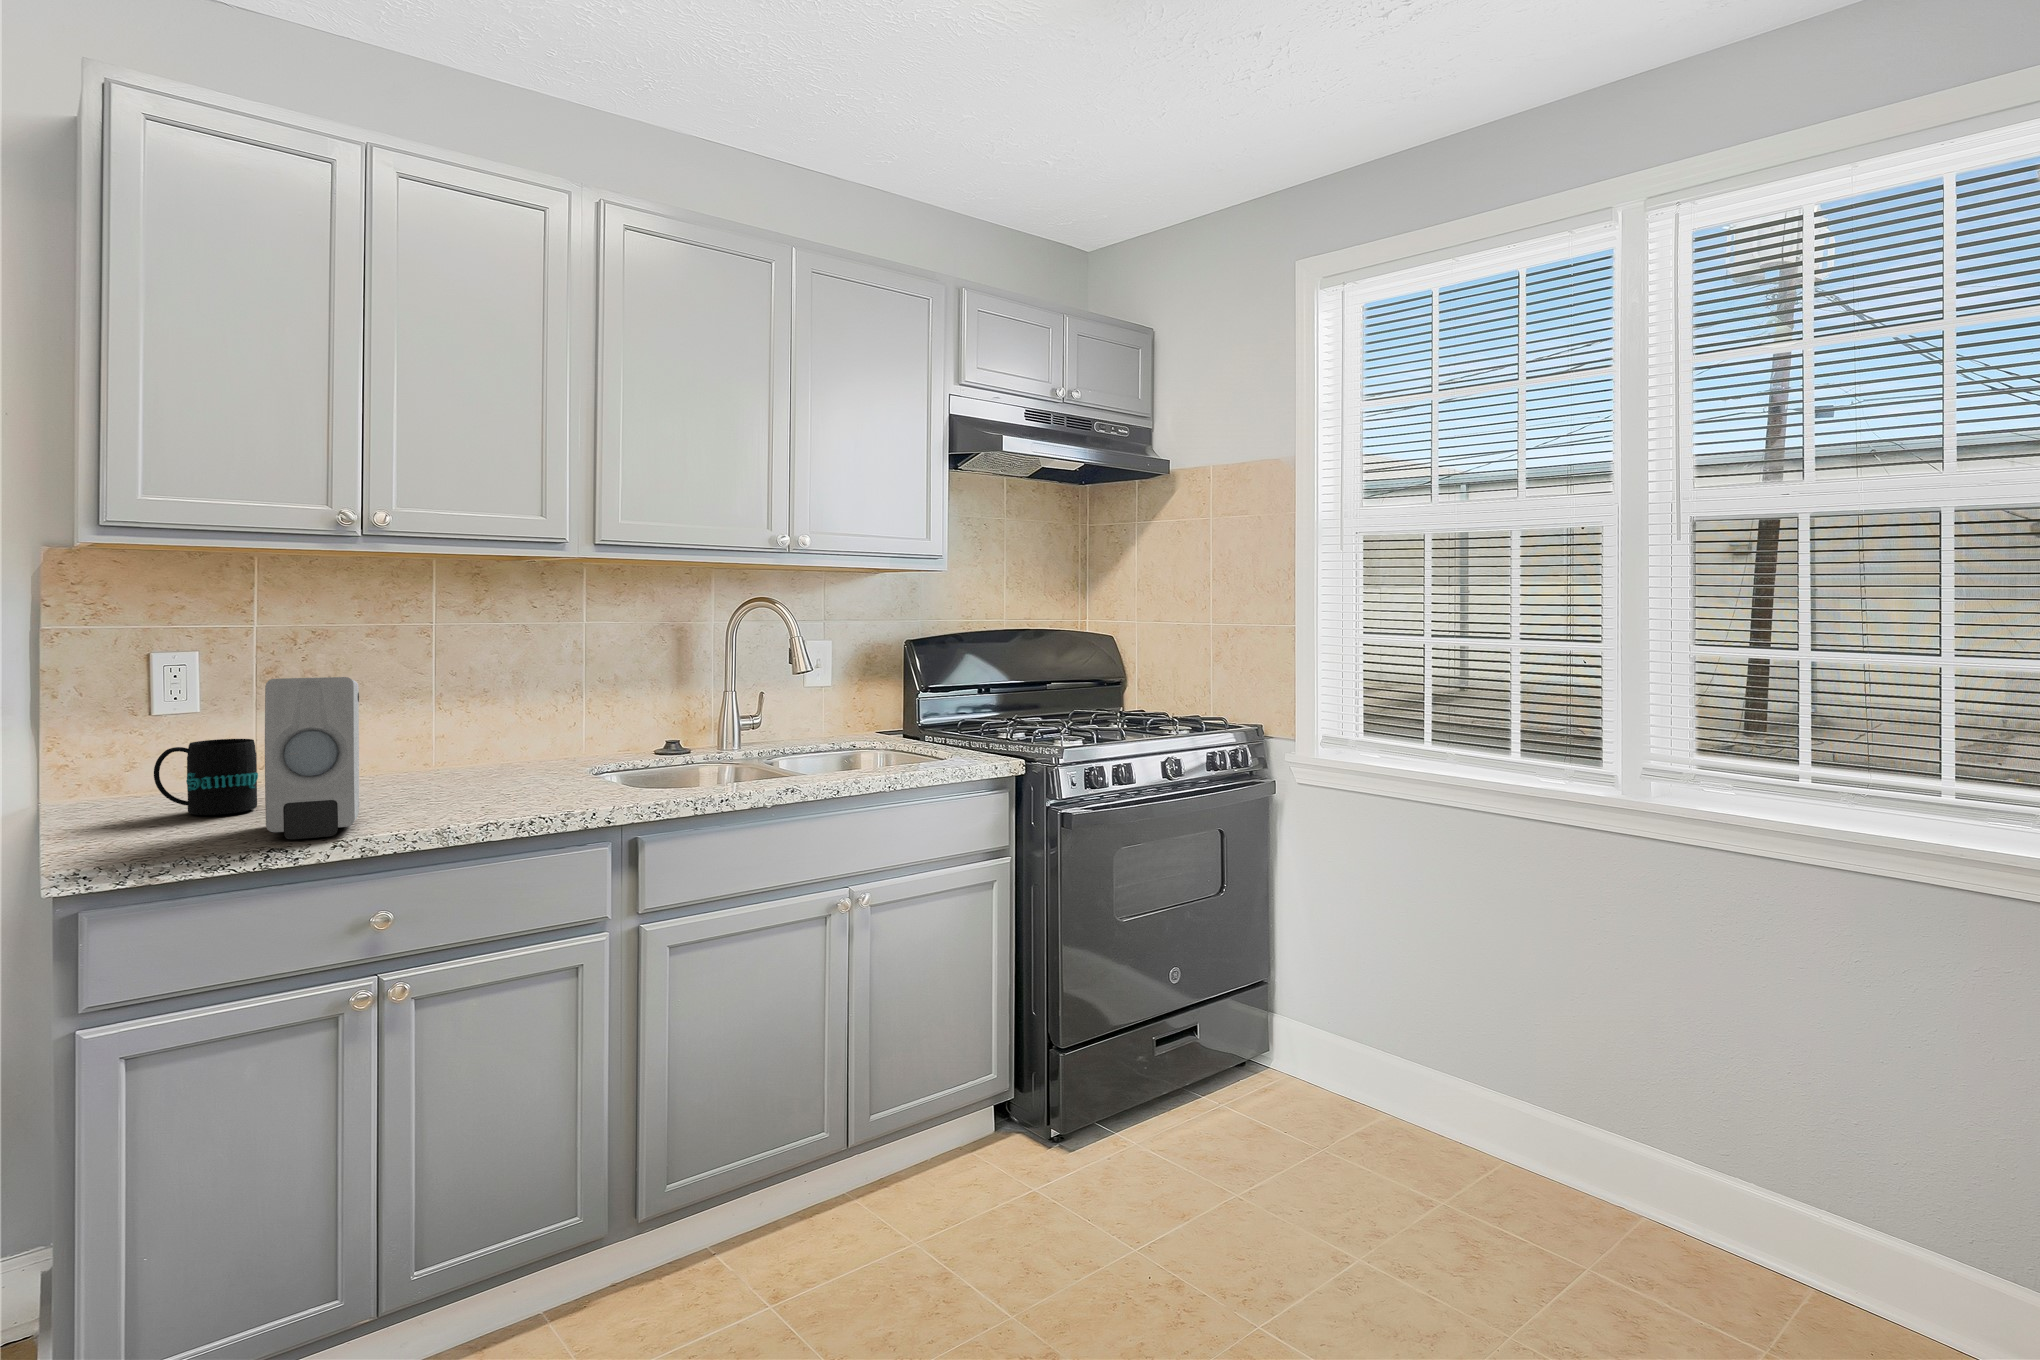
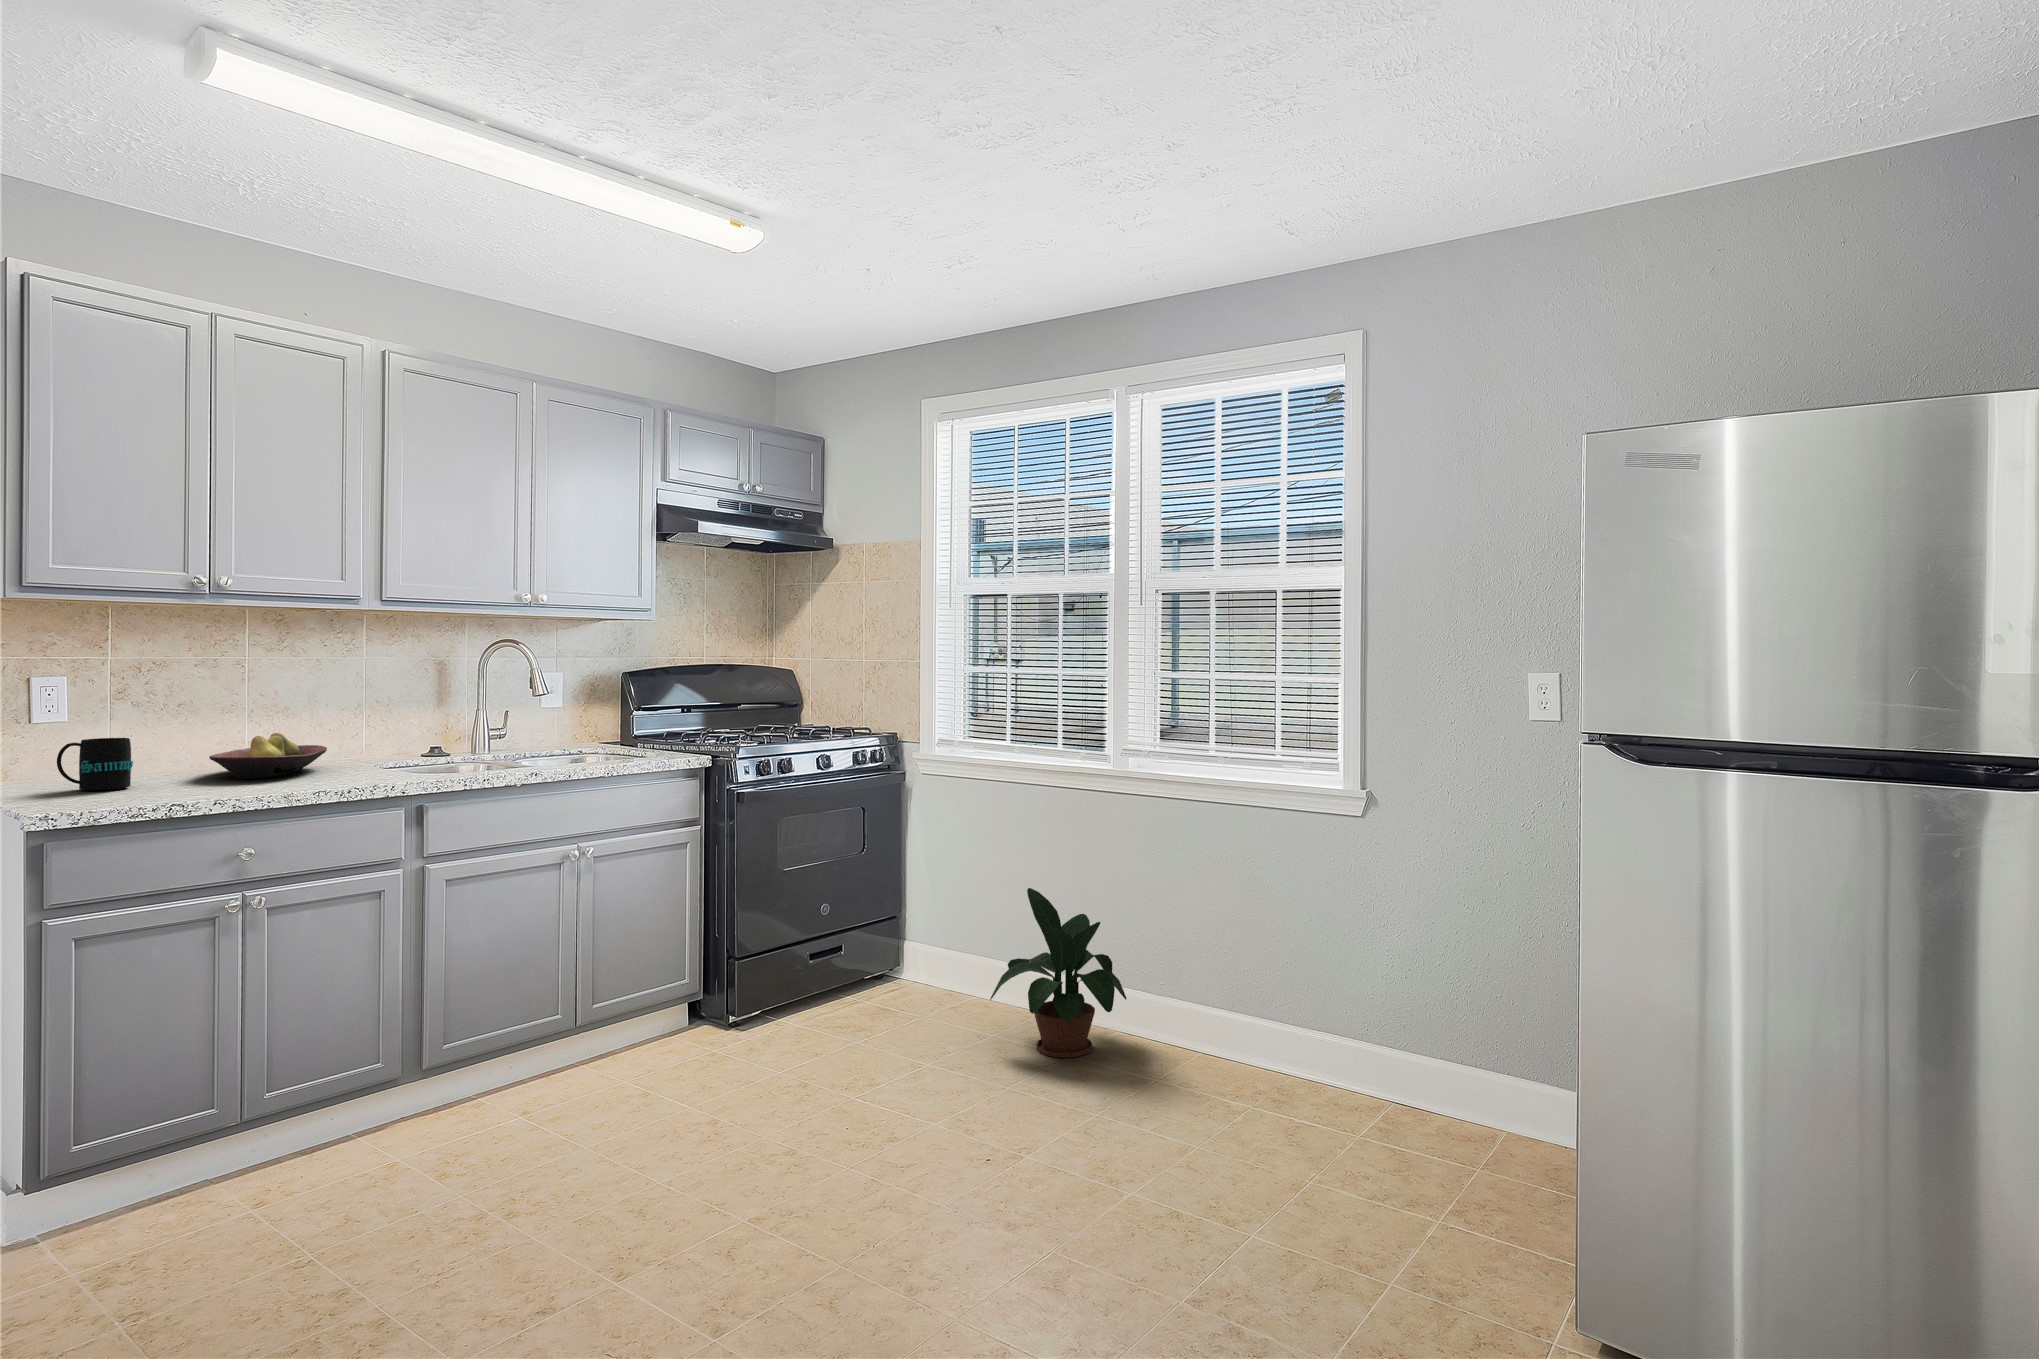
soap dispenser: present [265,677,359,839] -> none [159,691,227,799]
fruit bowl: none [370,727,531,794] -> present [209,733,327,778]
potted plant: none [1438,979,1663,1255] -> present [990,888,1126,1058]

